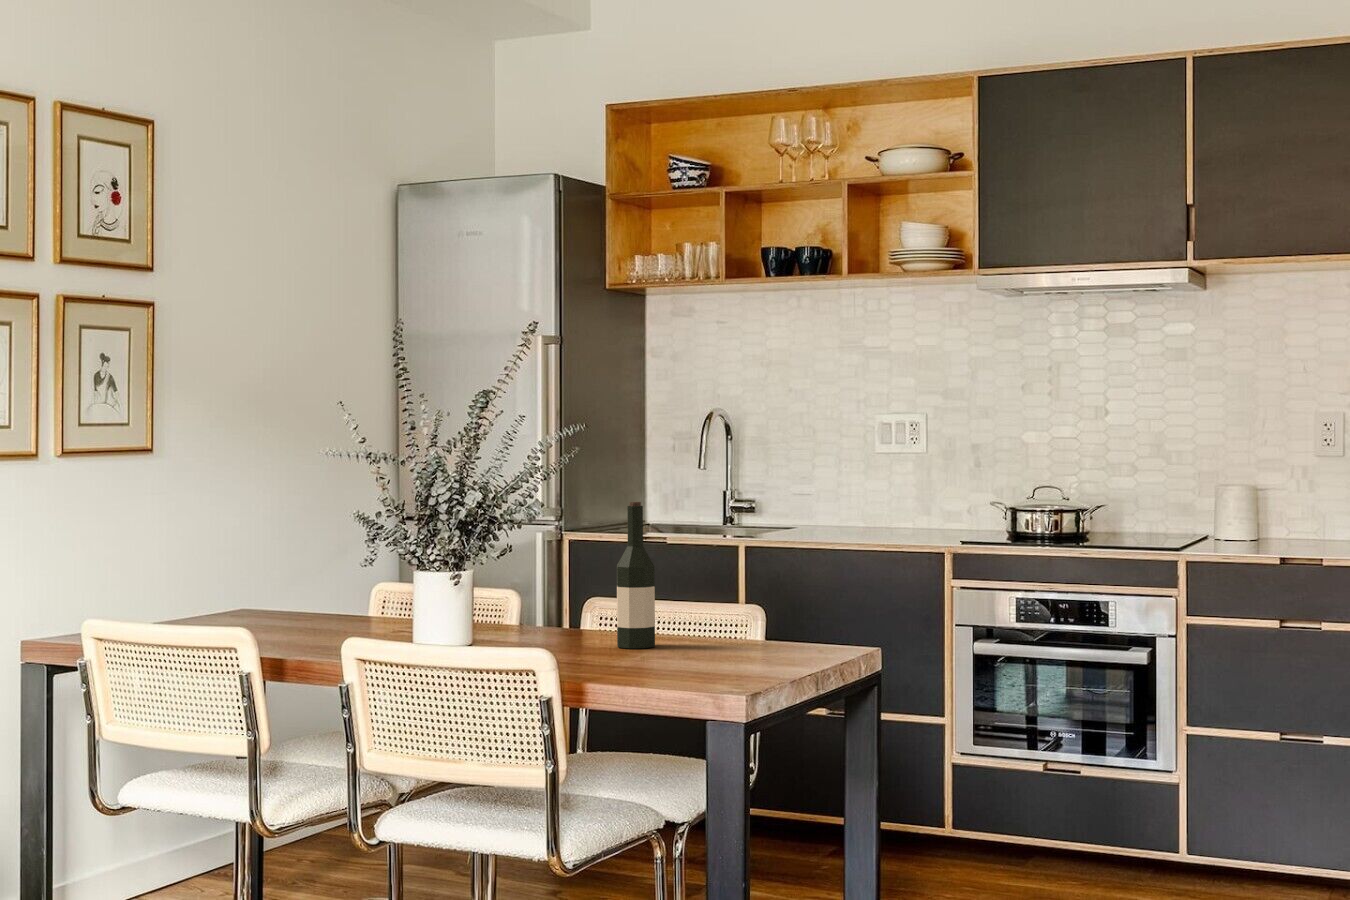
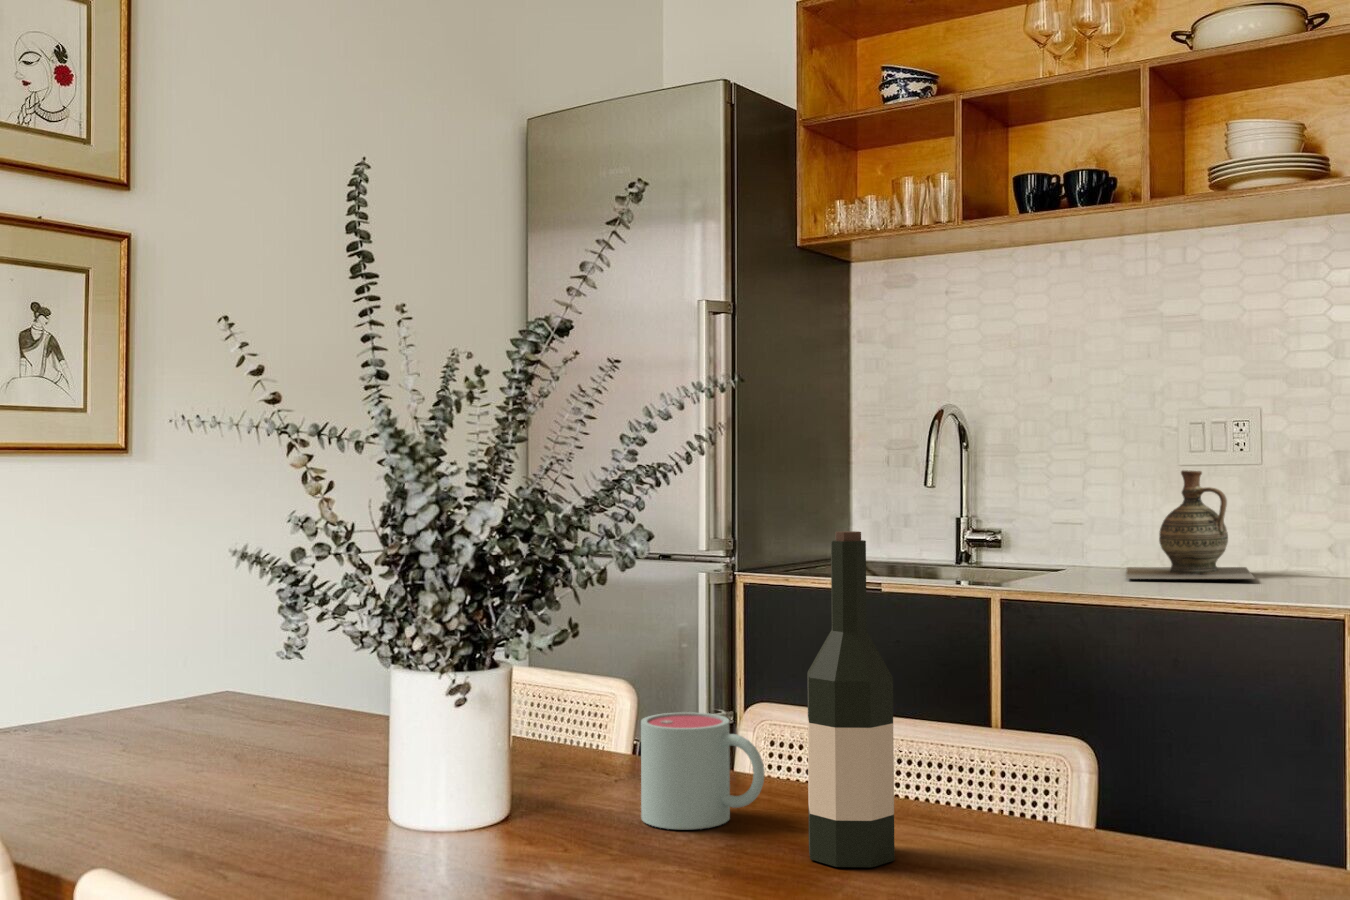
ceramic jug: none [831,458,917,533] -> present [1126,470,1255,579]
mug: none [536,591,596,643] -> present [641,712,764,829]

